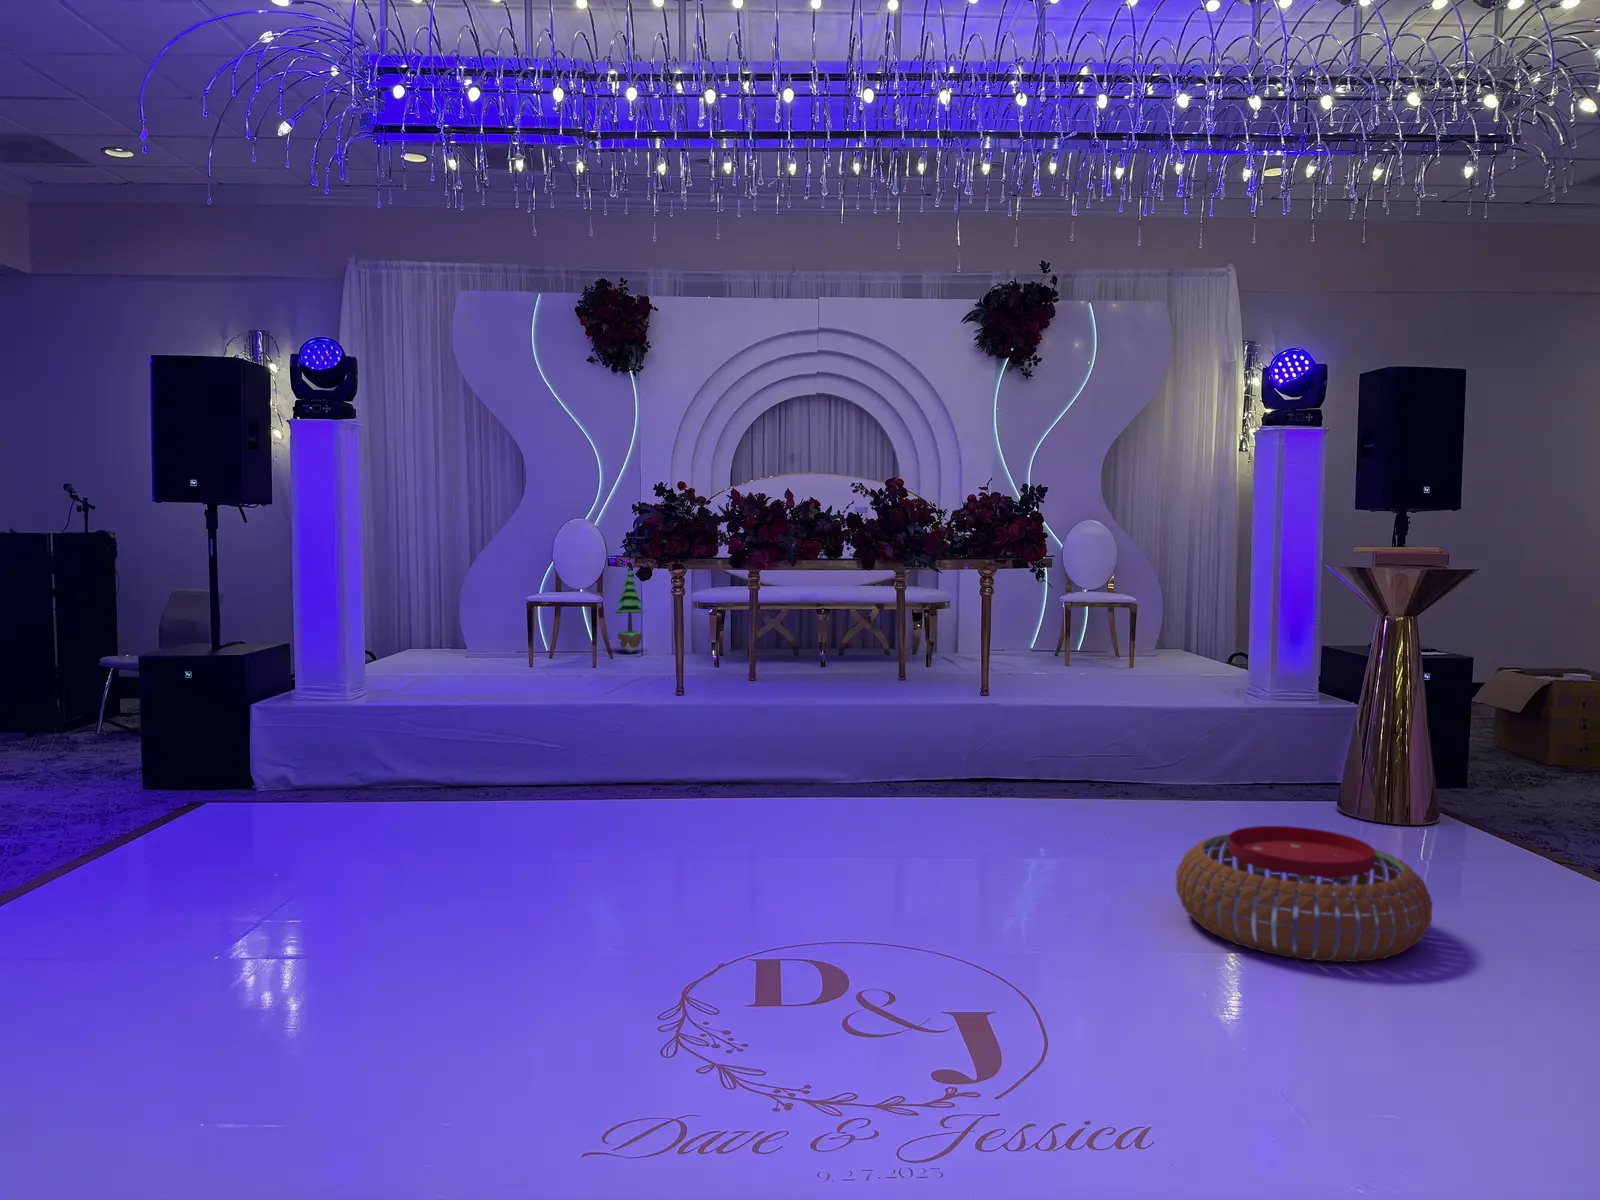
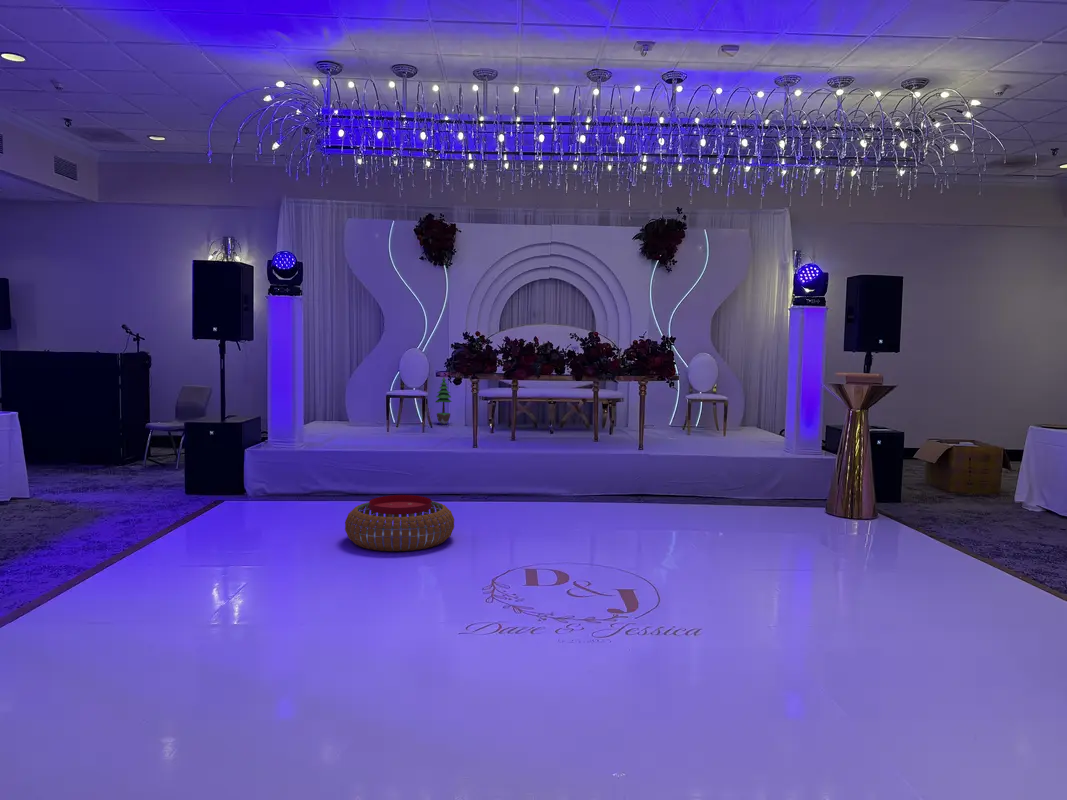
pouf: present [1176,826,1432,962] -> present [345,495,454,551]

